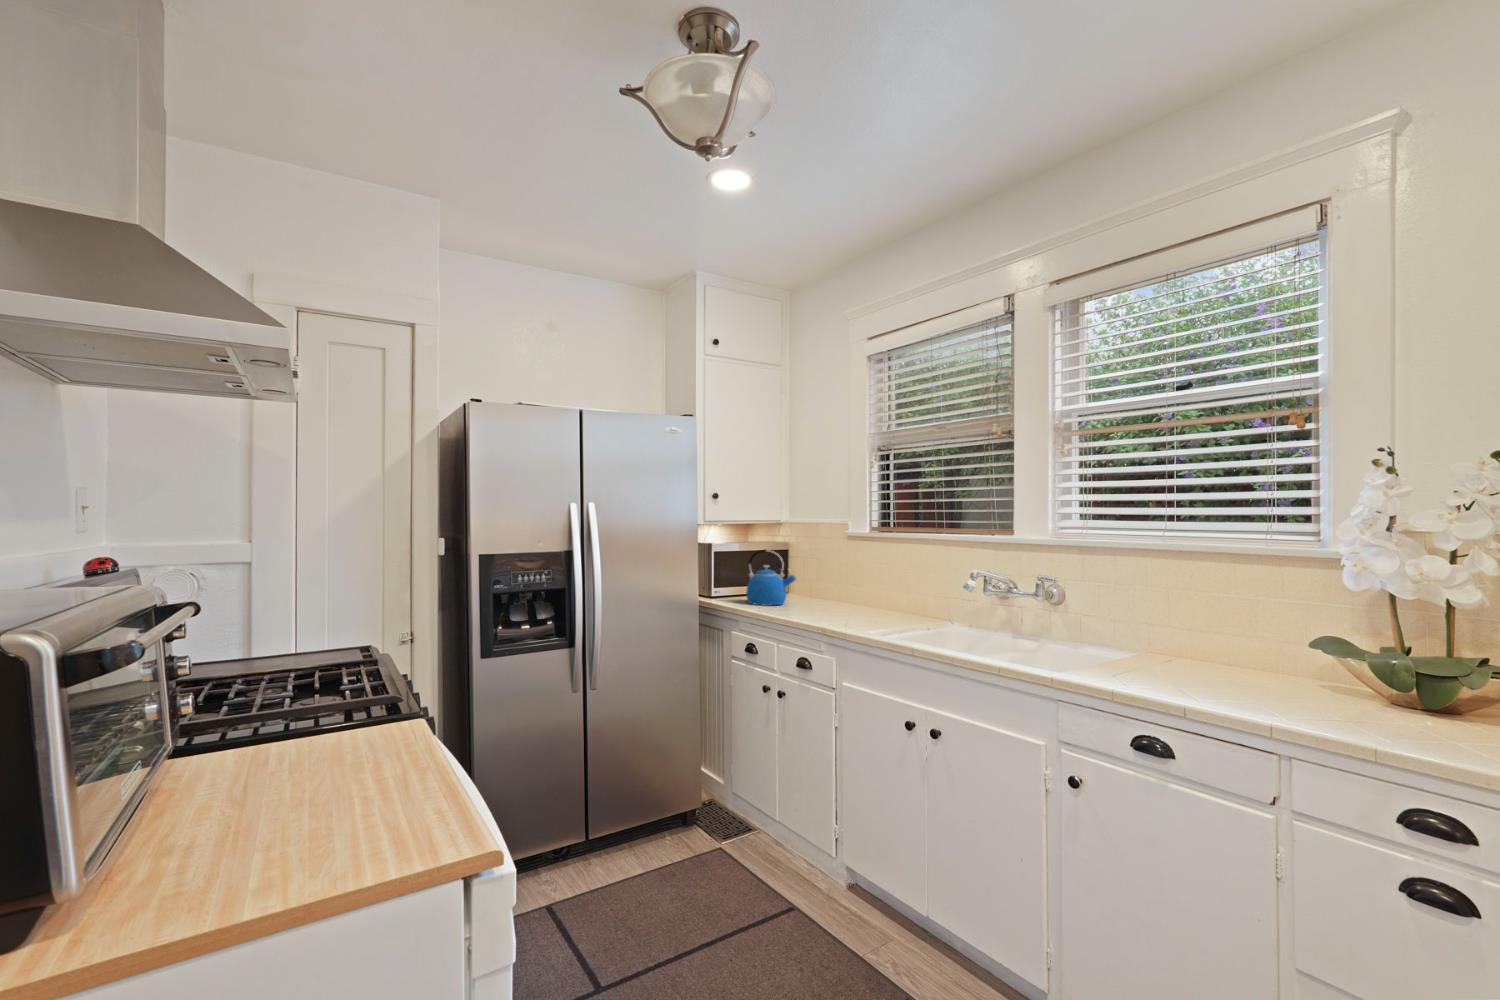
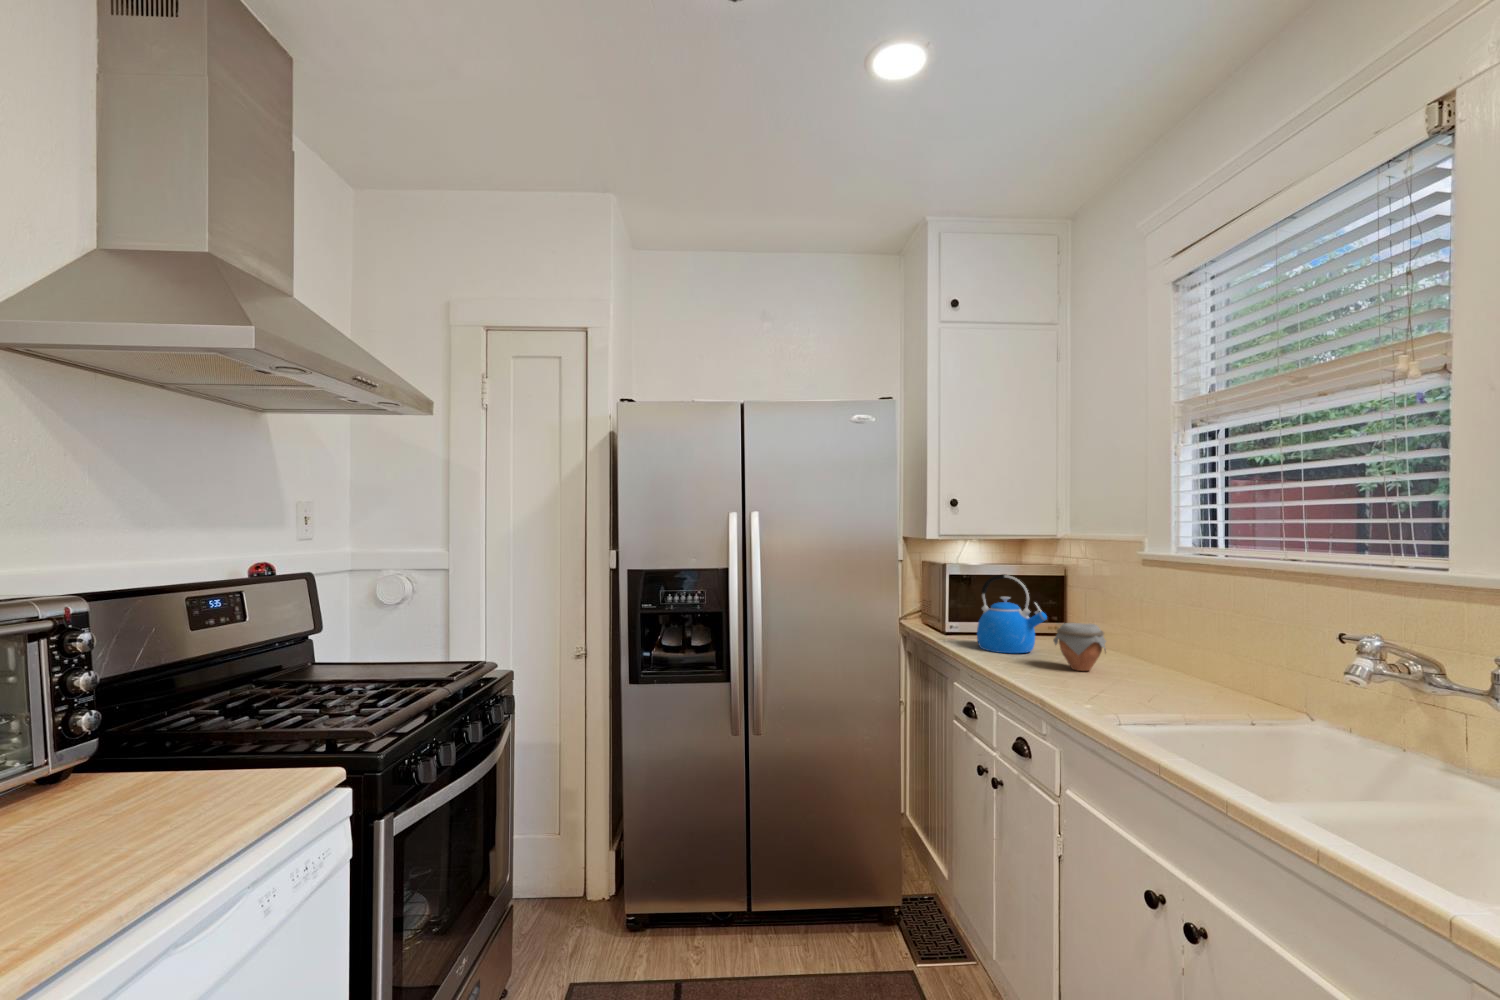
jar: none [808,580,843,612] -> present [1053,623,1106,671]

